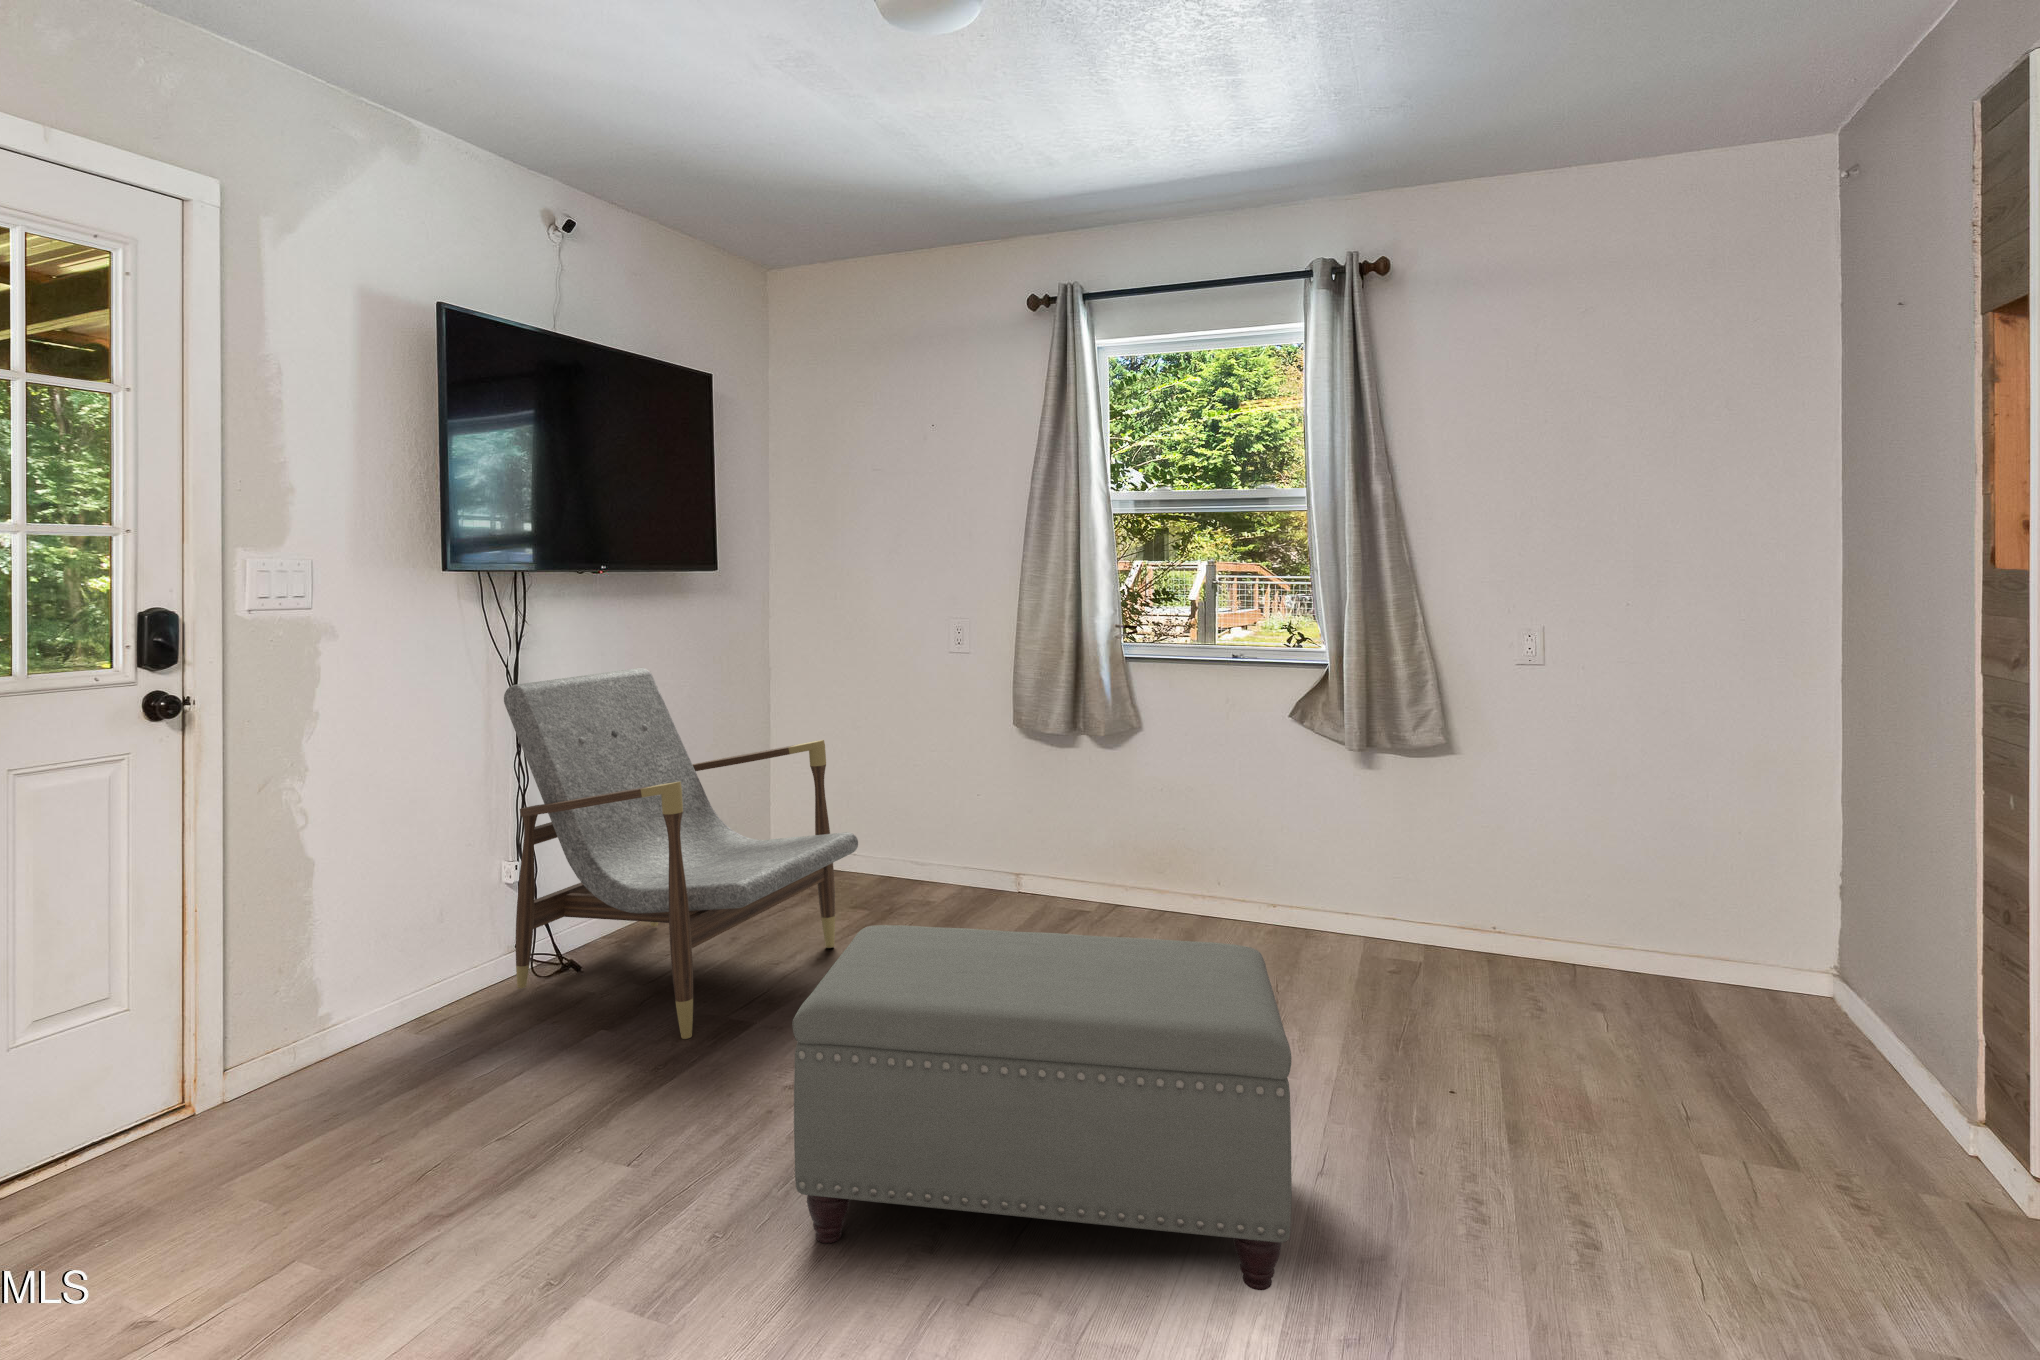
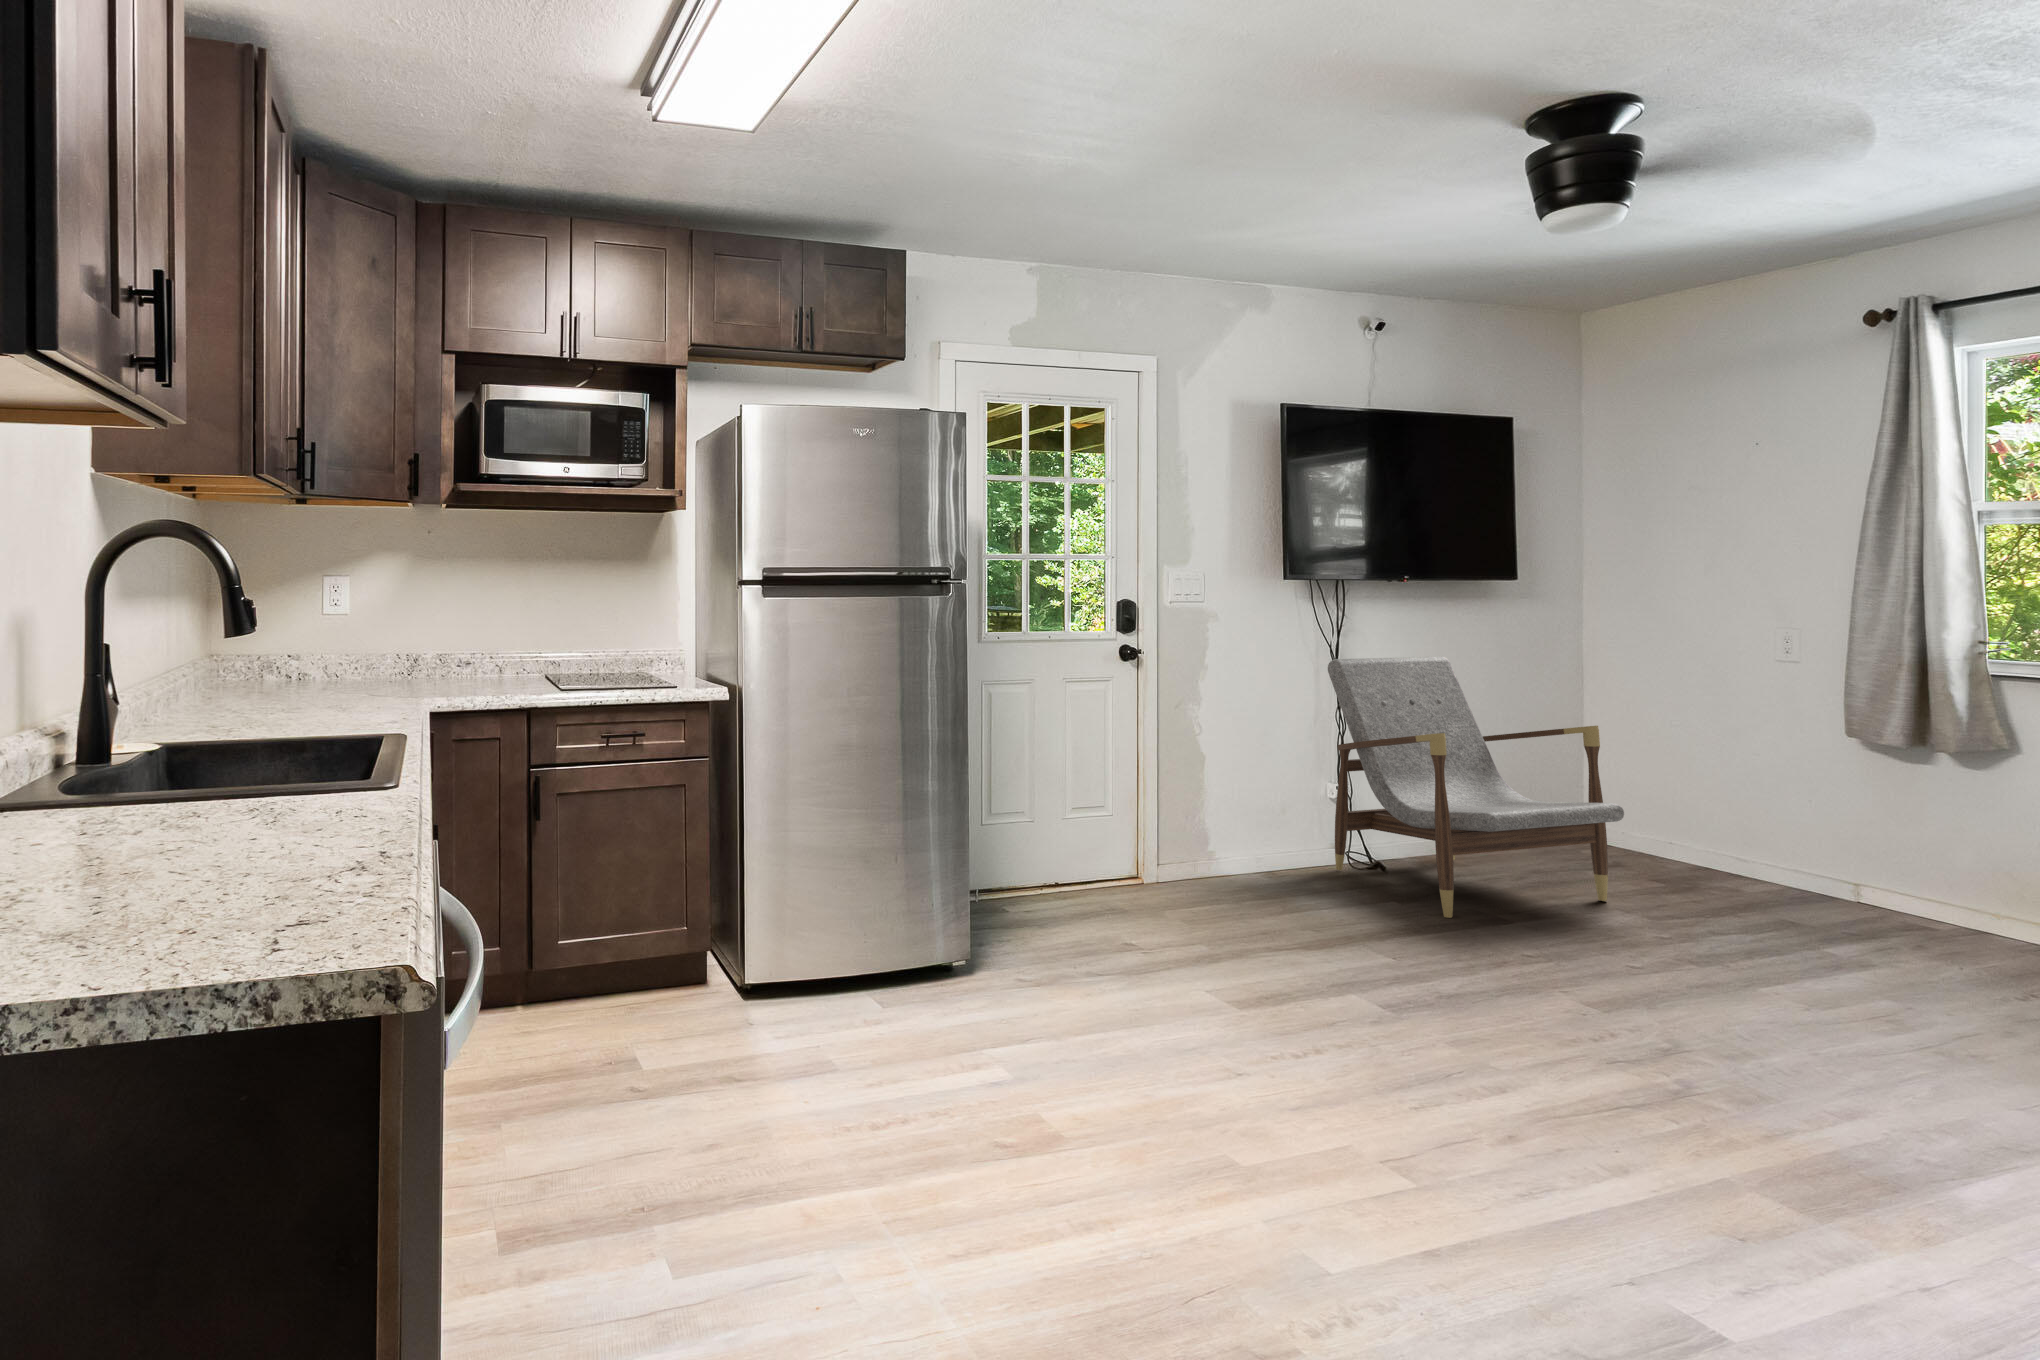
ottoman: present [792,925,1291,1290] -> none [1471,841,1935,1129]

